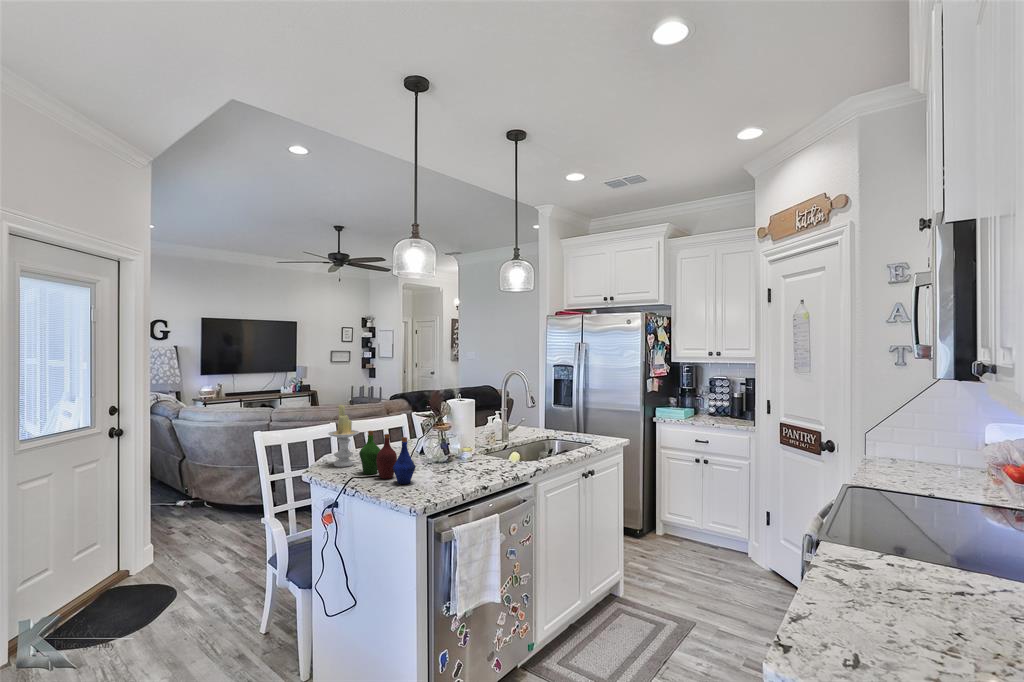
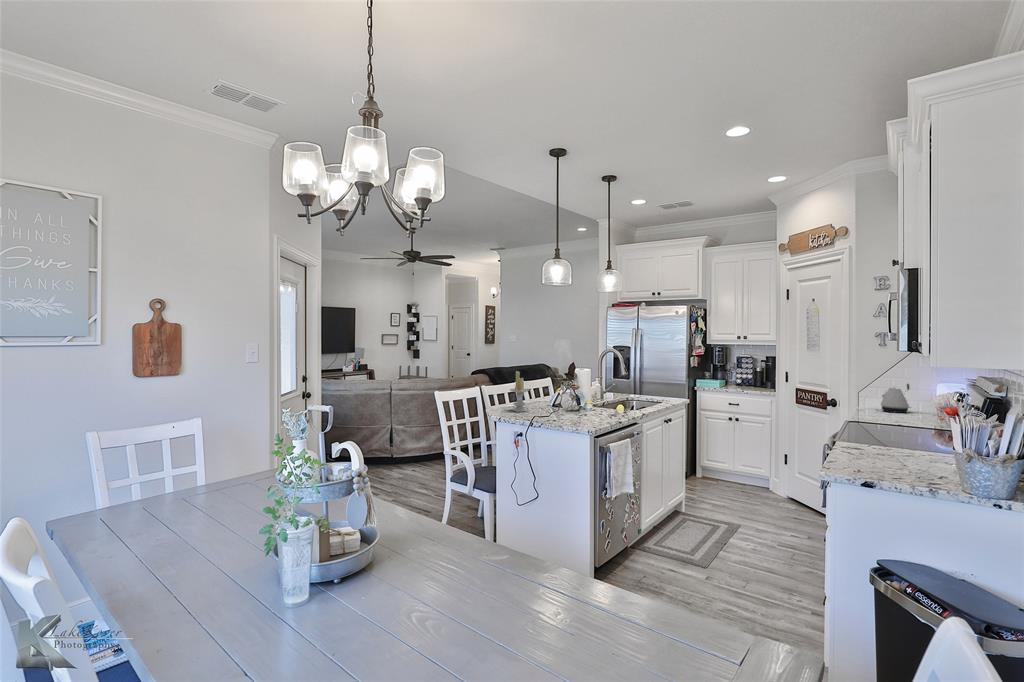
kettle: none [889,410,941,464] -> present [881,384,911,413]
bottle: present [359,431,416,484] -> none [538,387,582,419]

